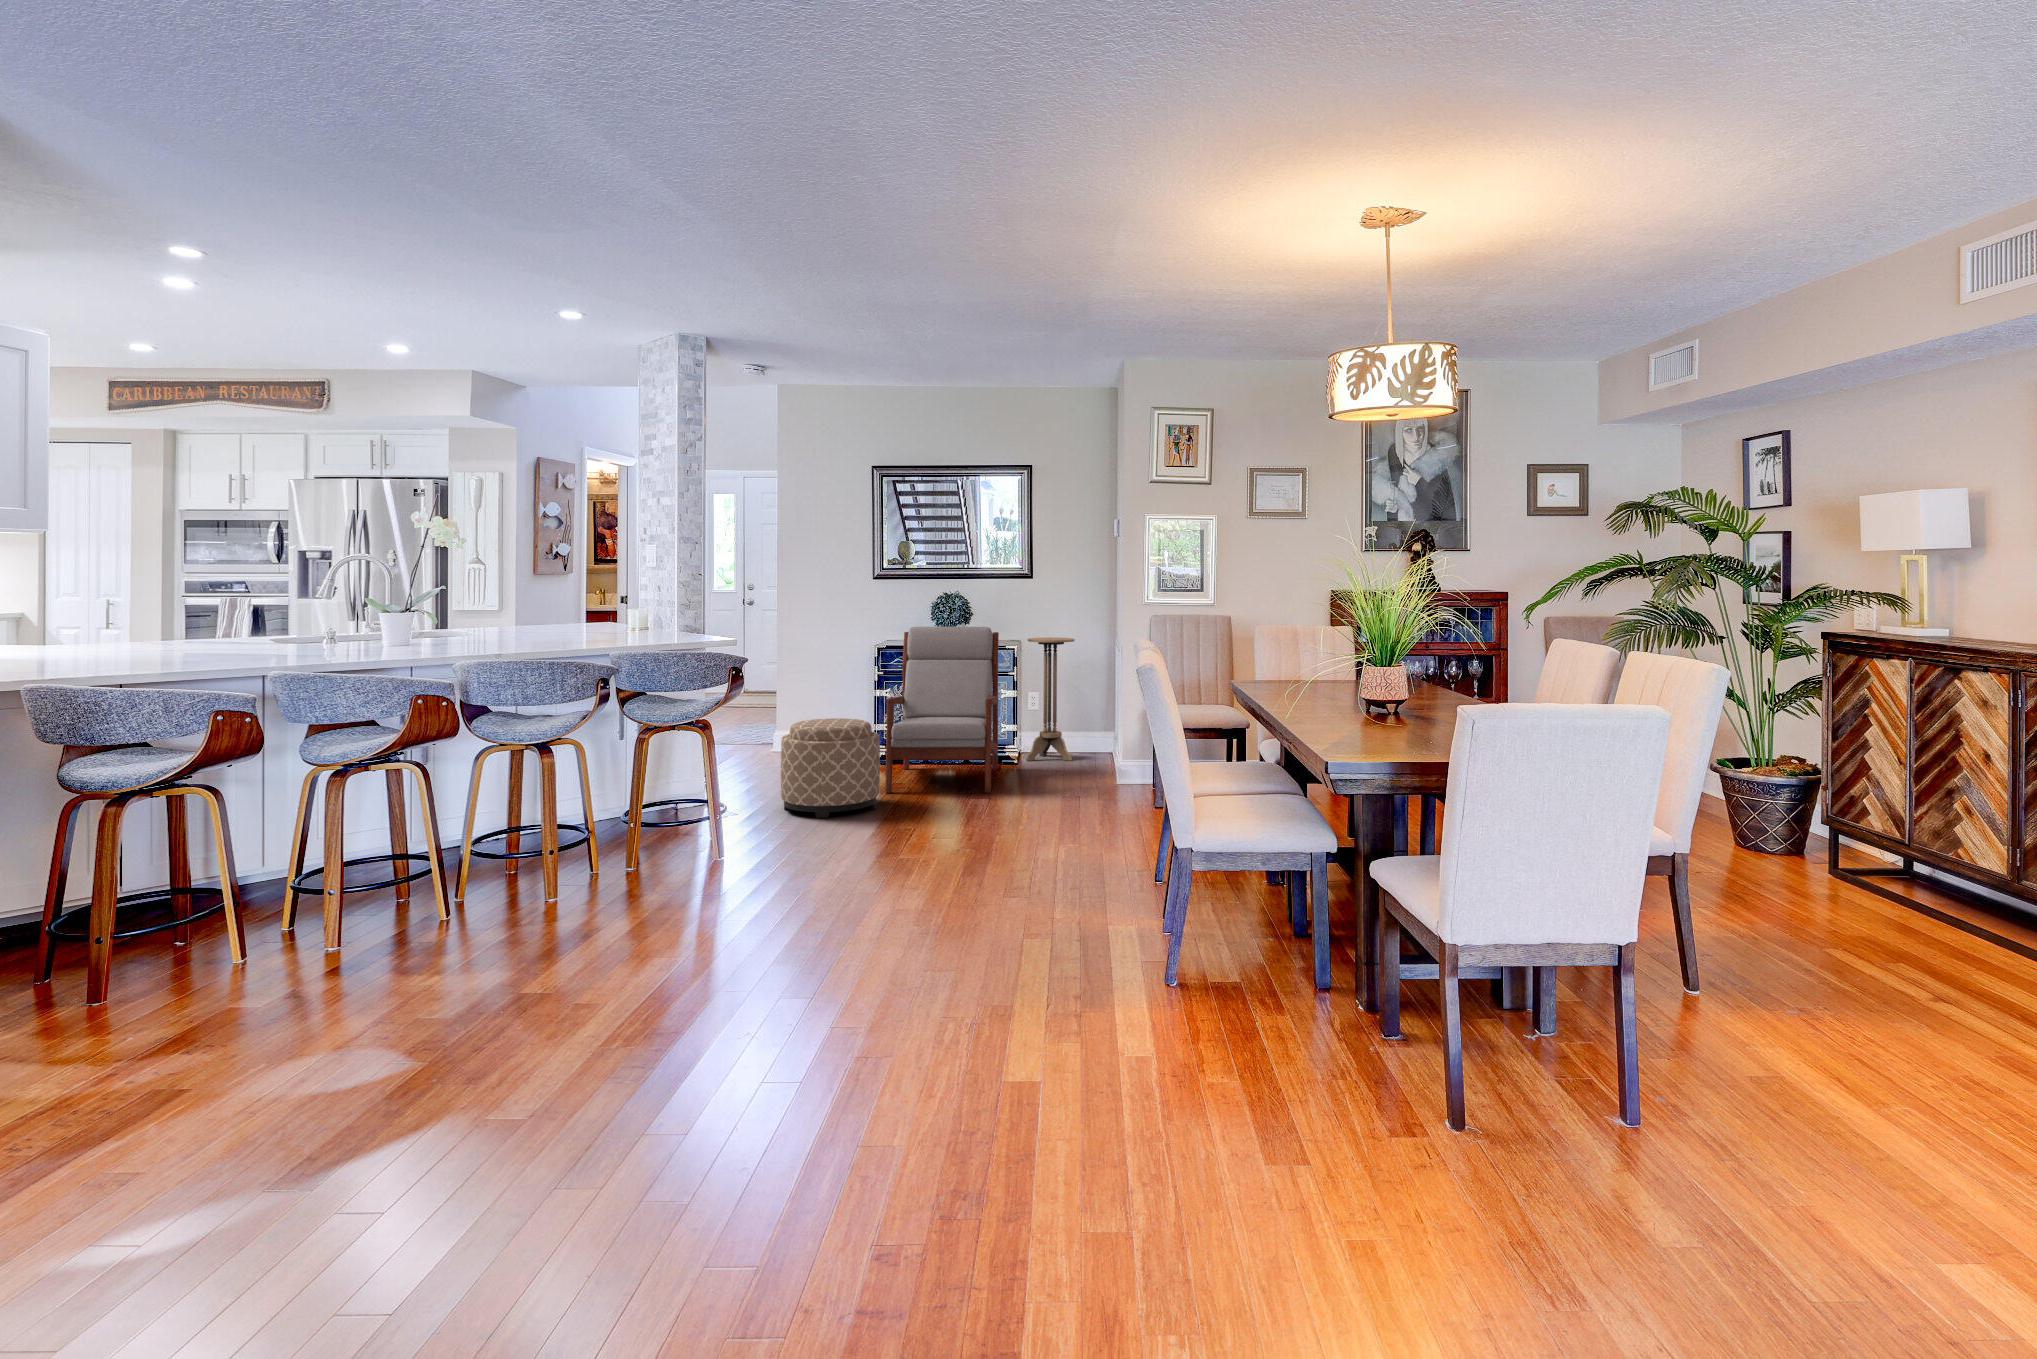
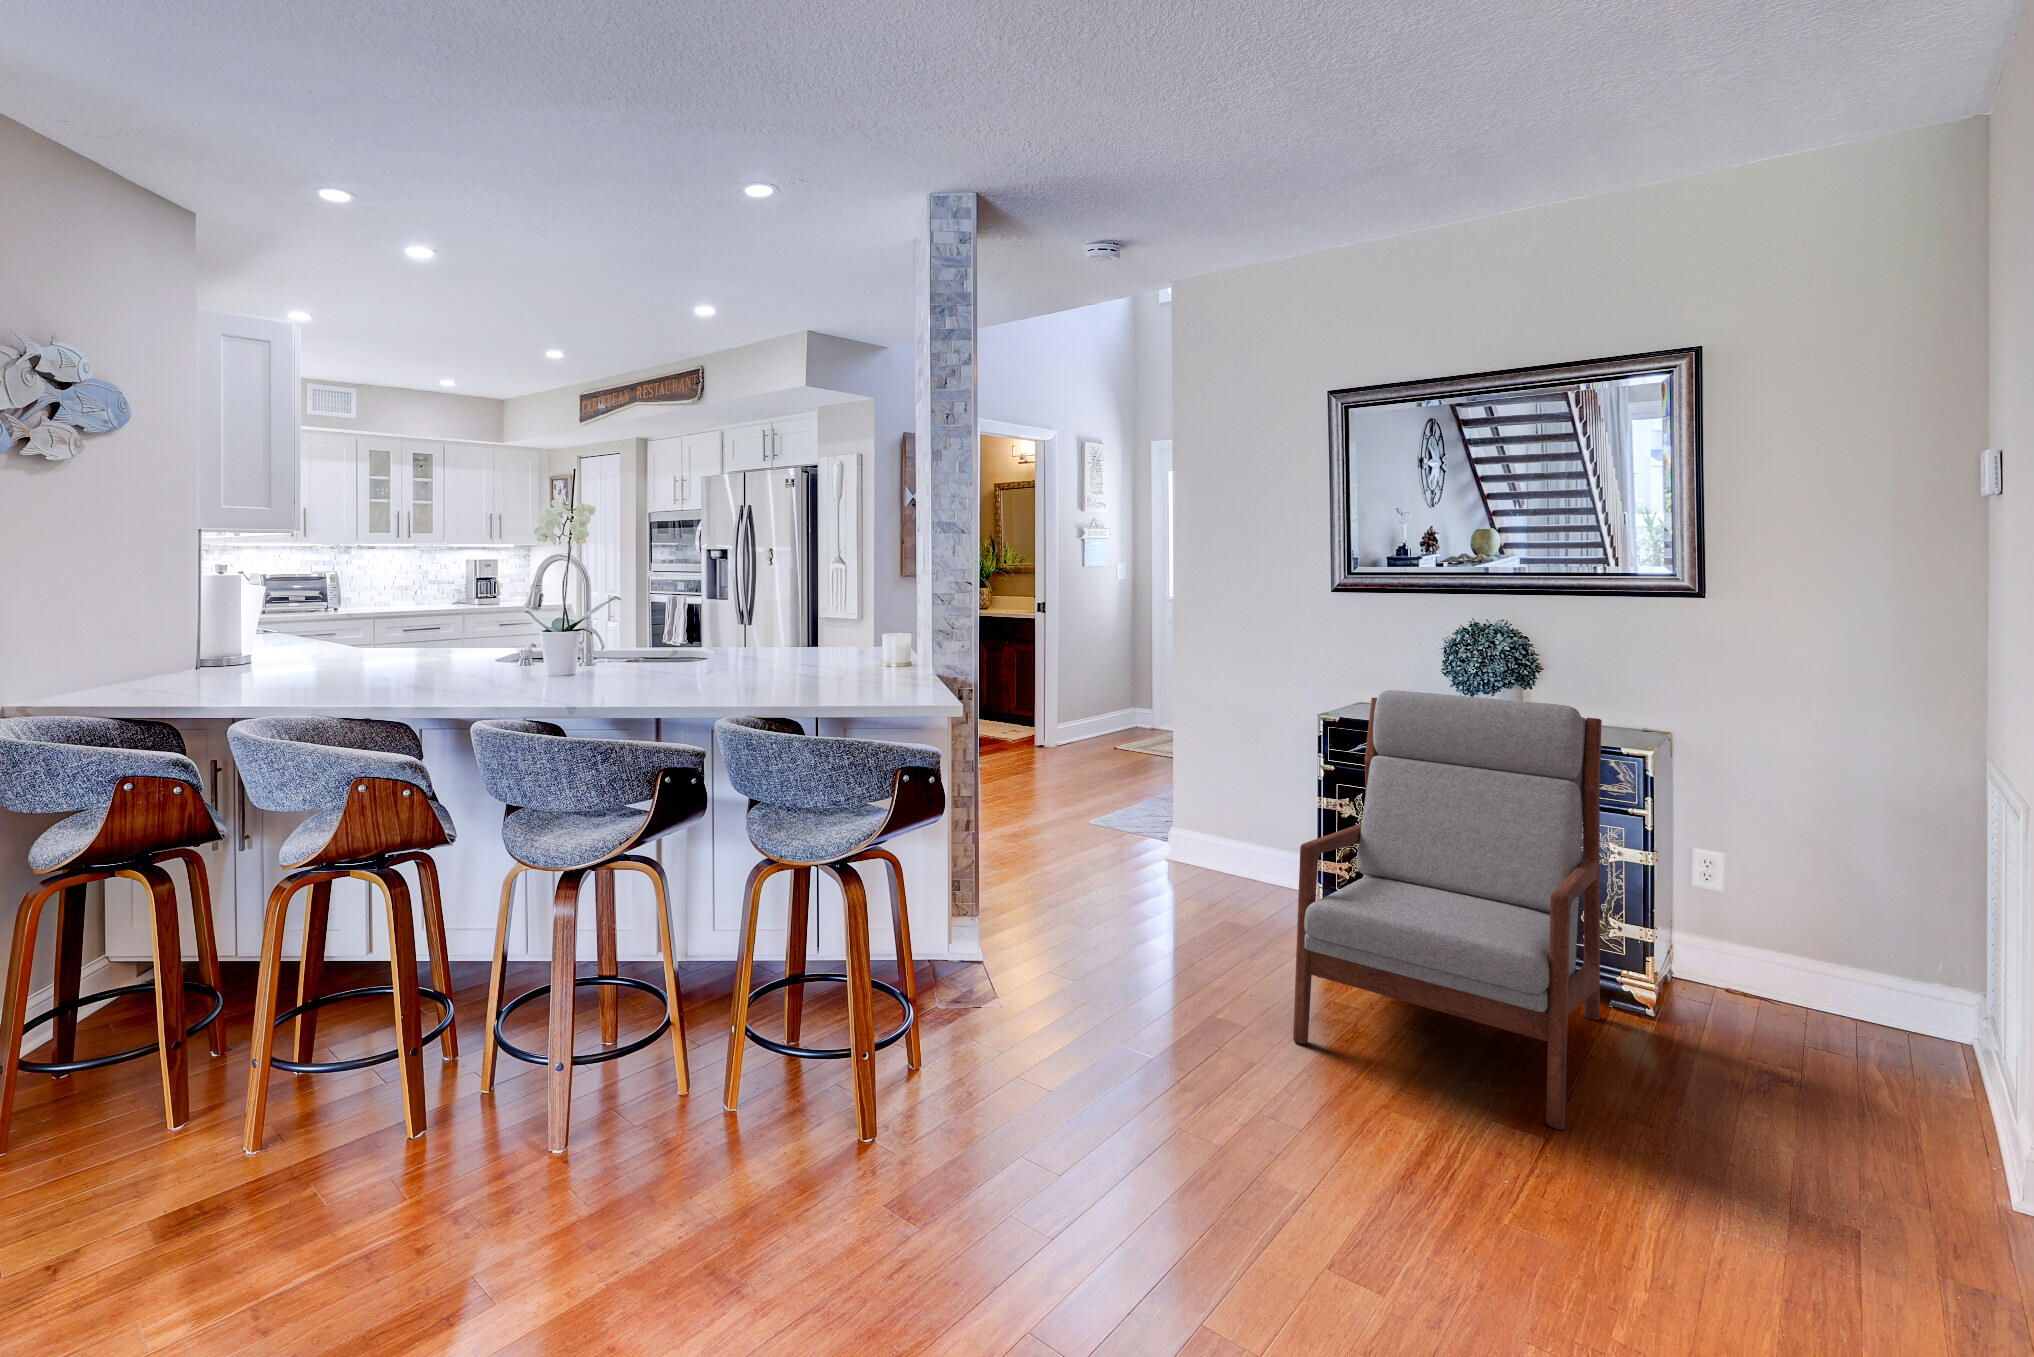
side table: present [1026,637,1074,761] -> none [1682,731,1836,1039]
ottoman: present [781,718,880,818] -> none [1049,868,1256,1106]

